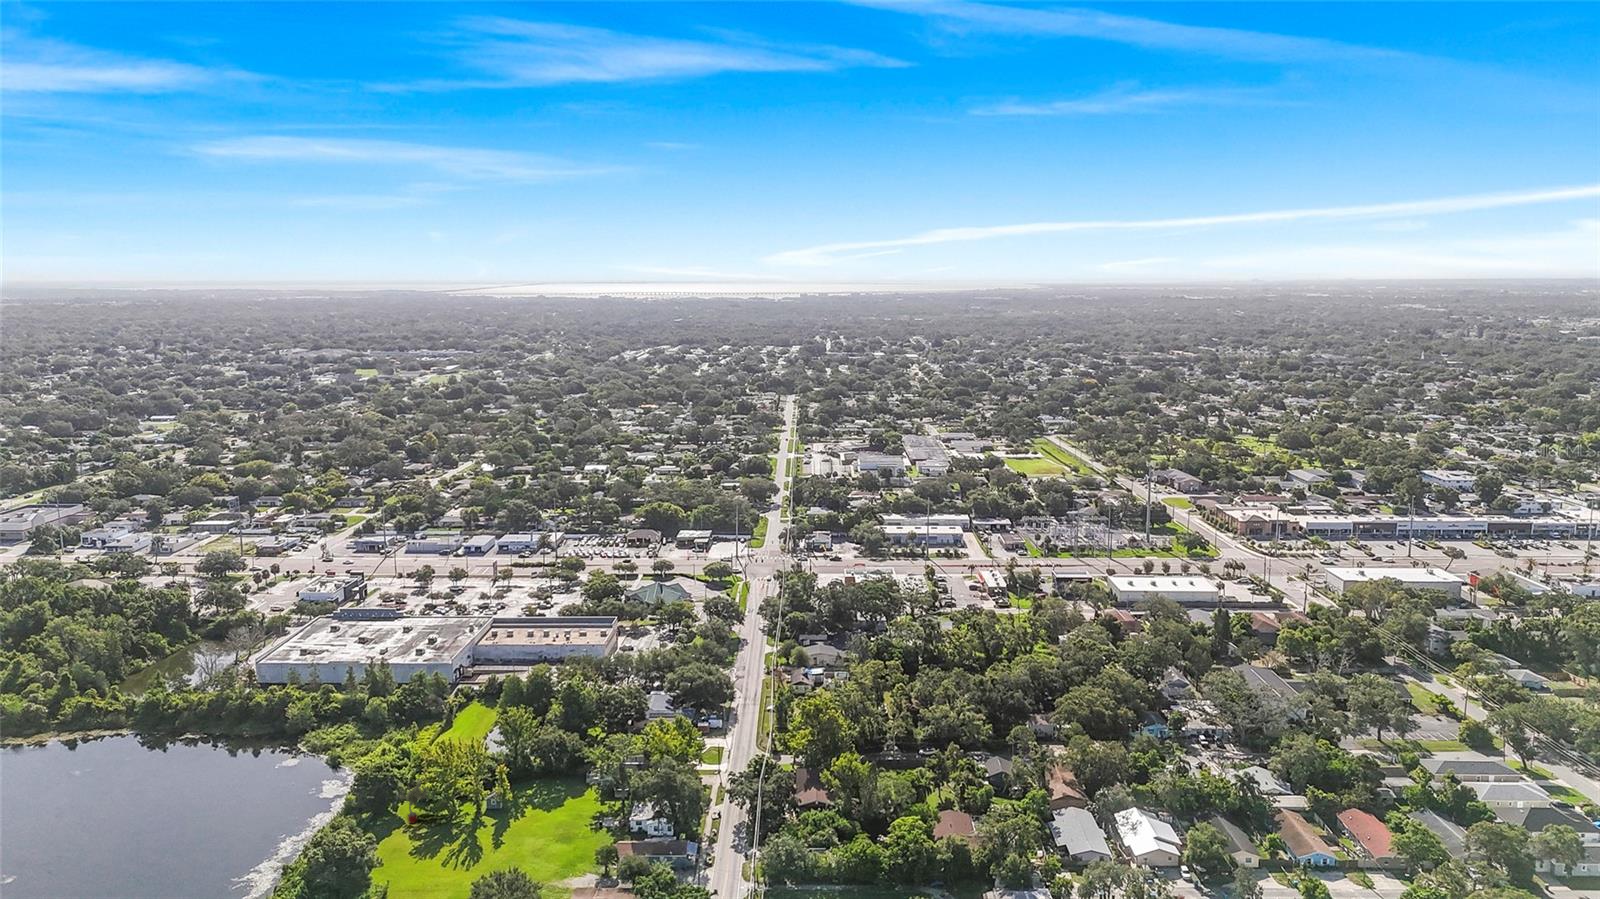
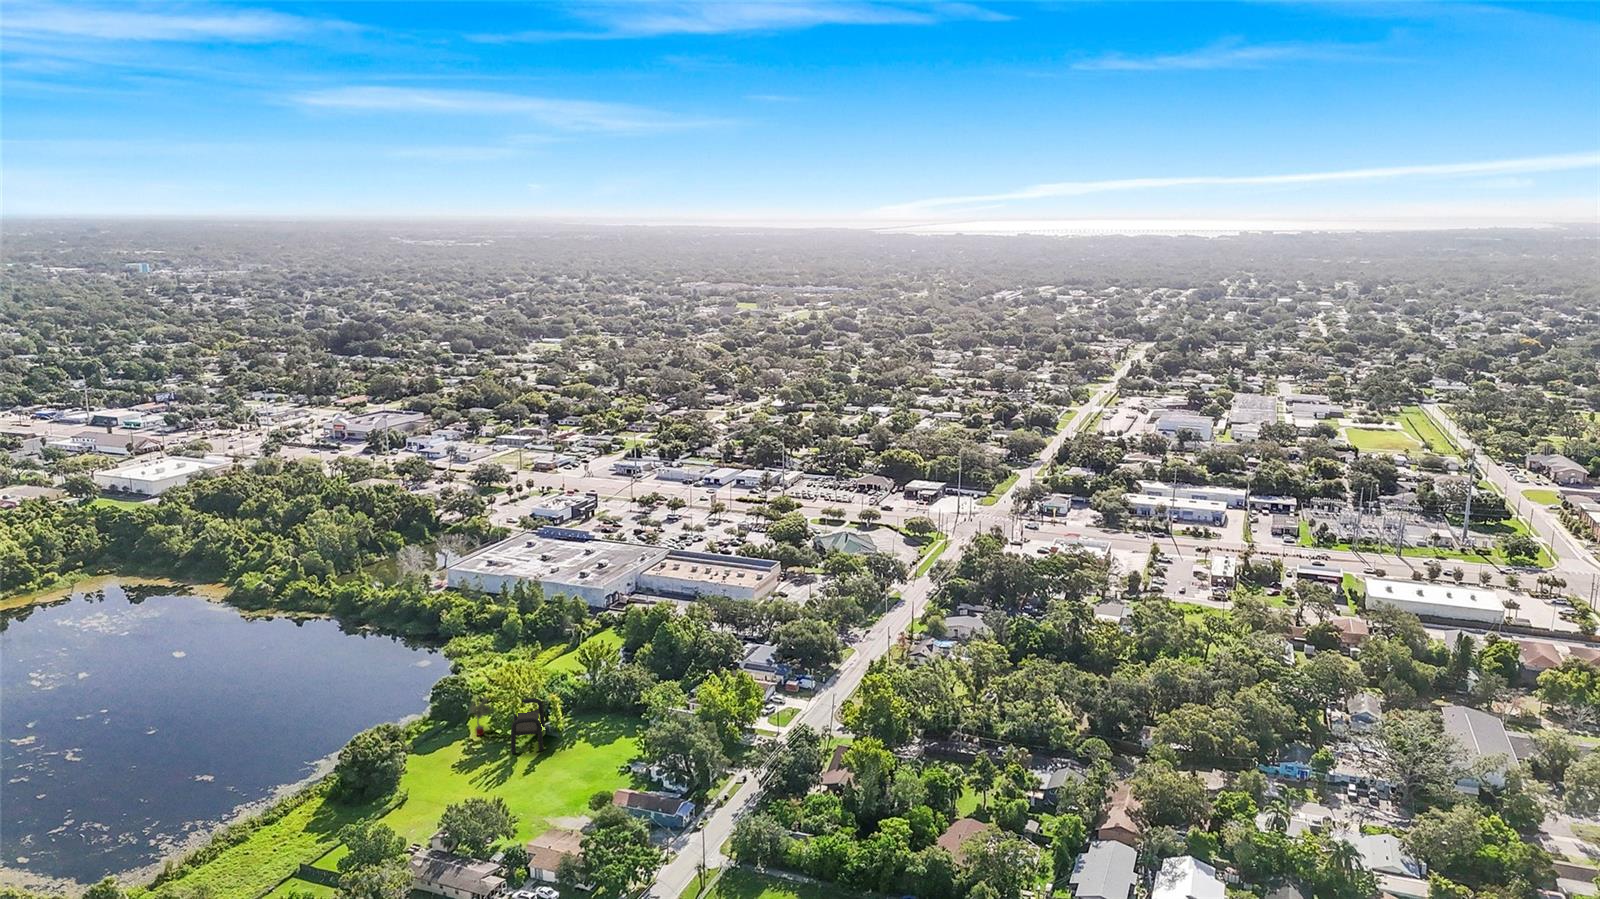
bench: none [449,774,495,833] -> present [511,698,545,754]

